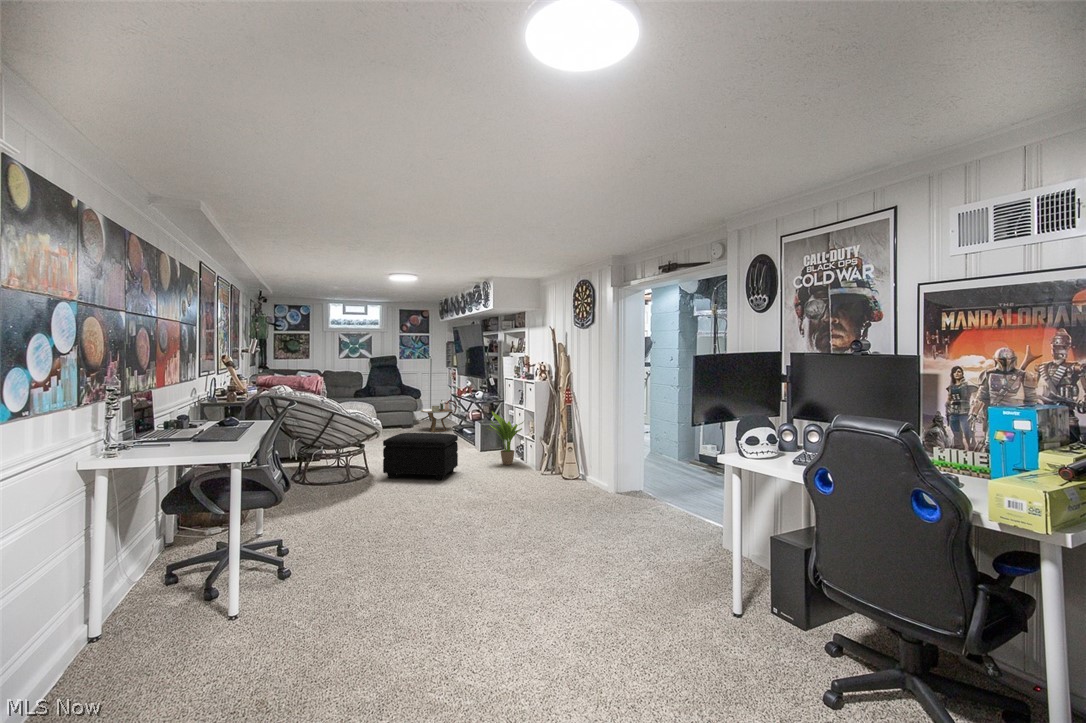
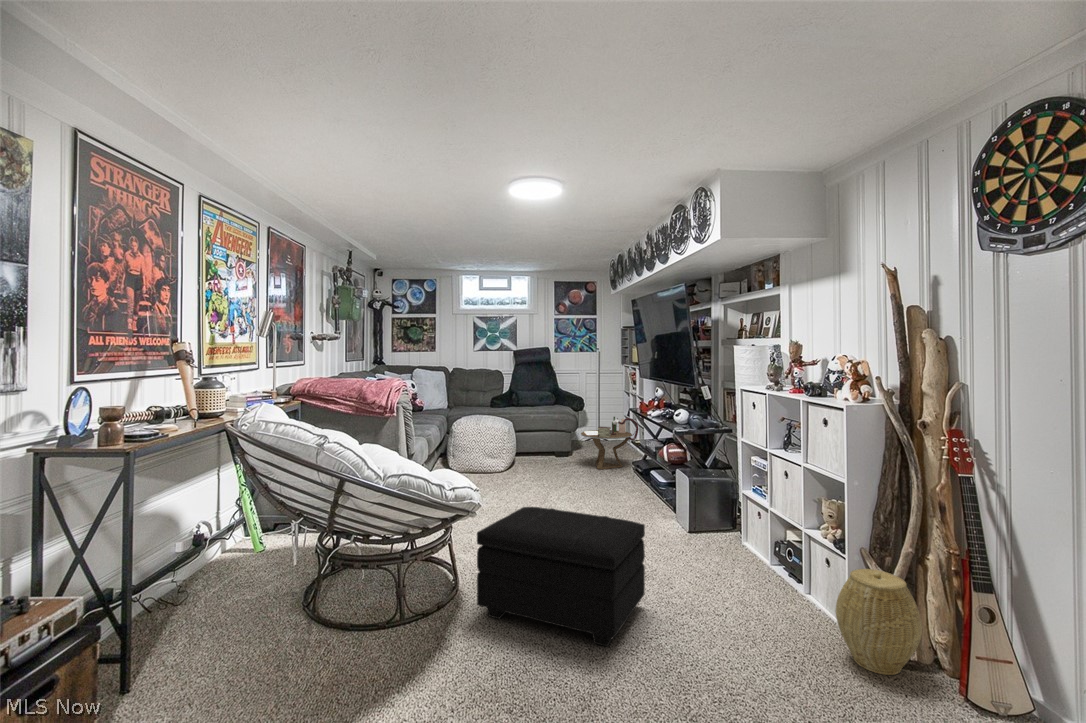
potted plant: present [489,411,523,465] -> none [707,463,804,592]
woven basket: none [529,442,556,477] -> present [836,569,922,675]

